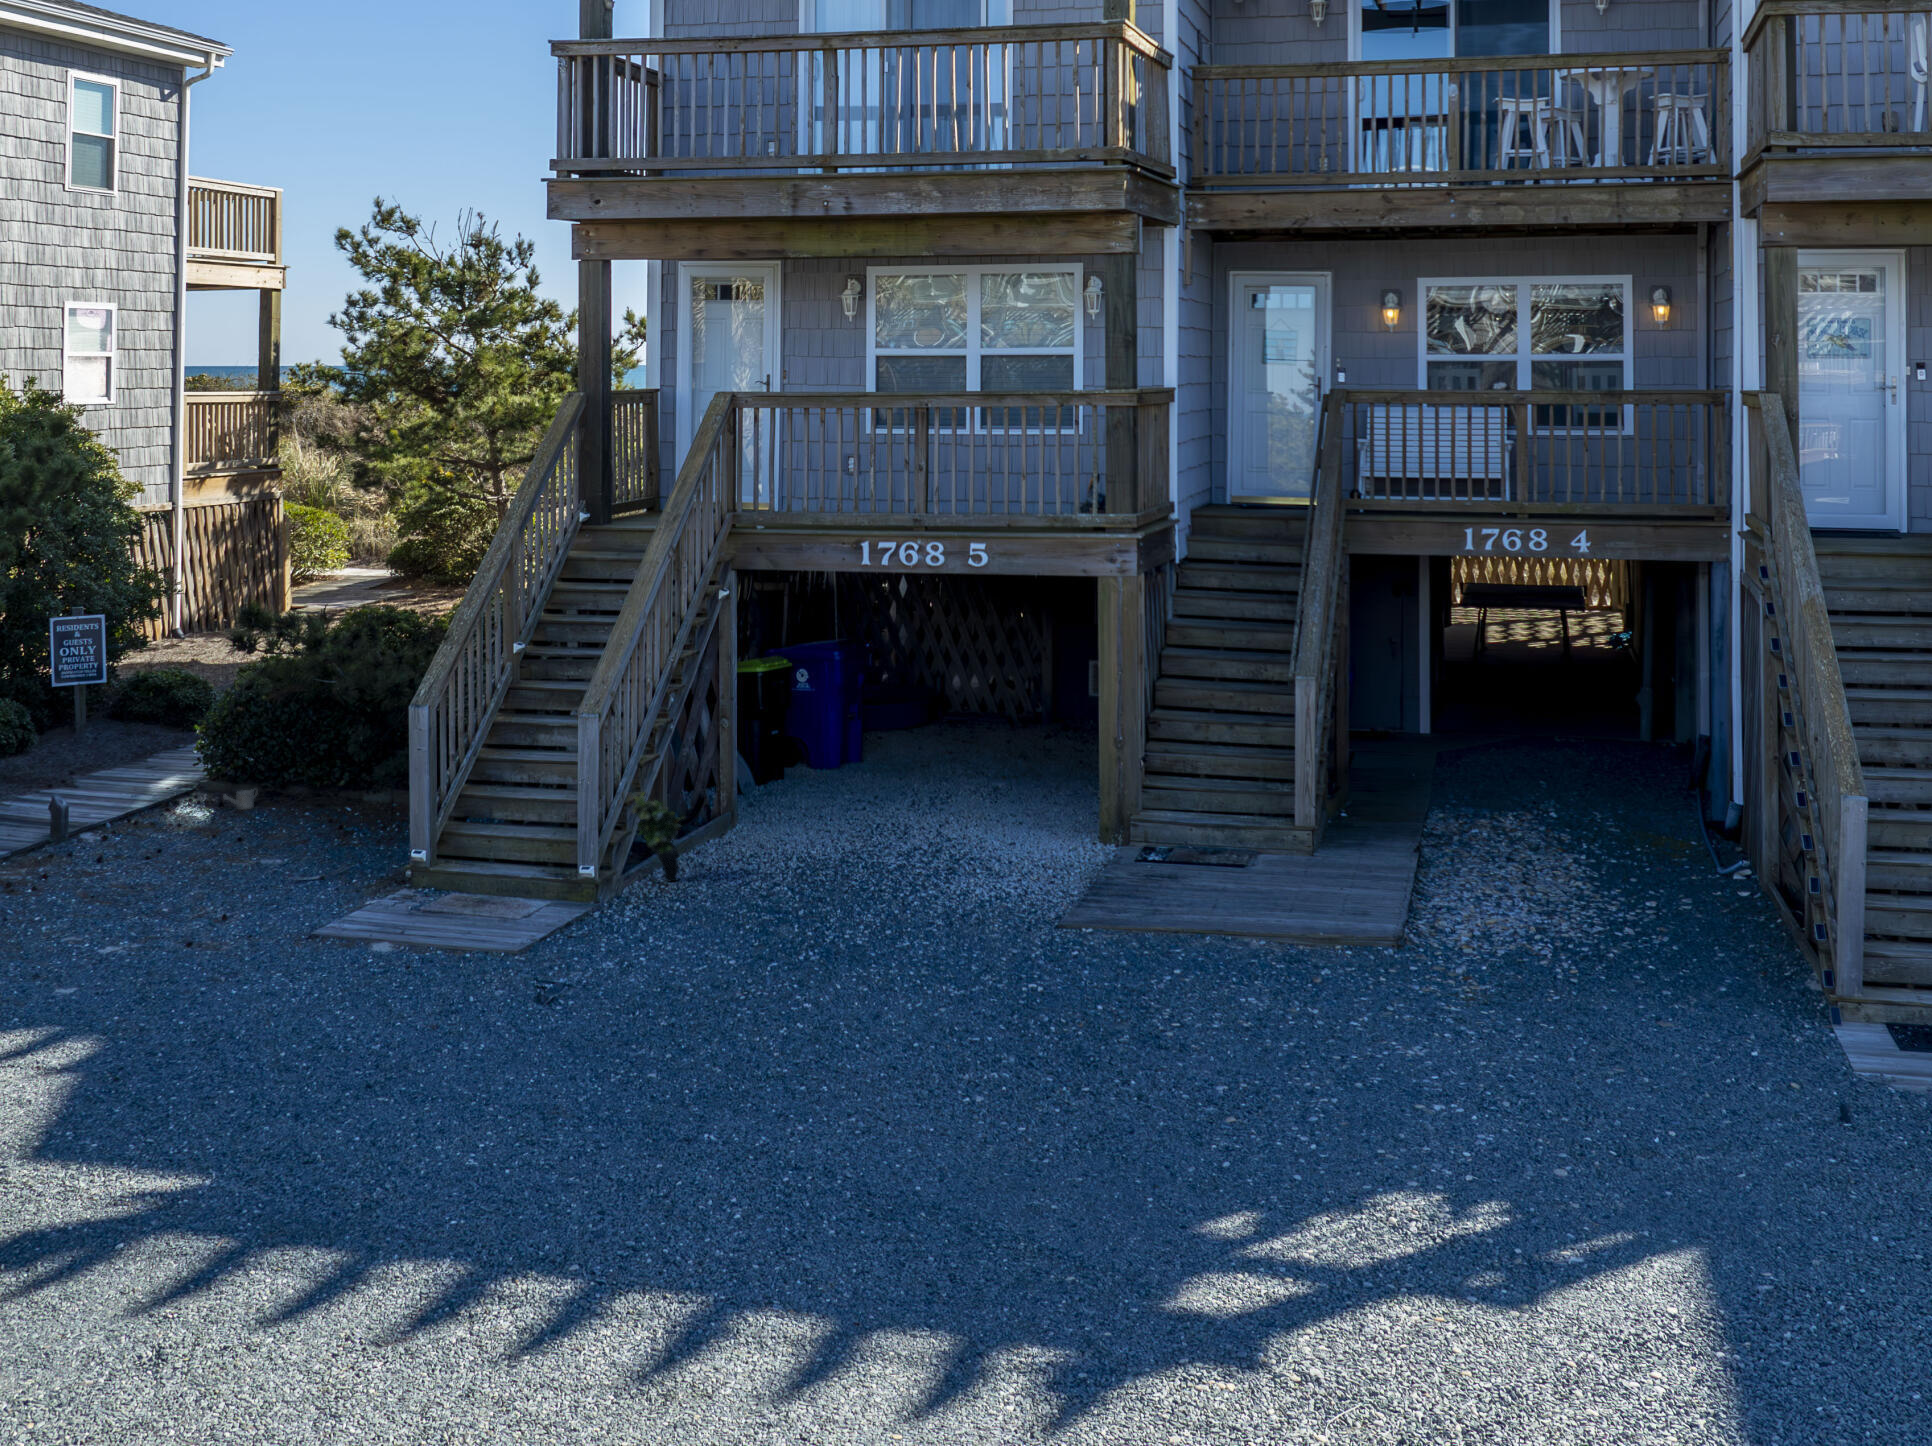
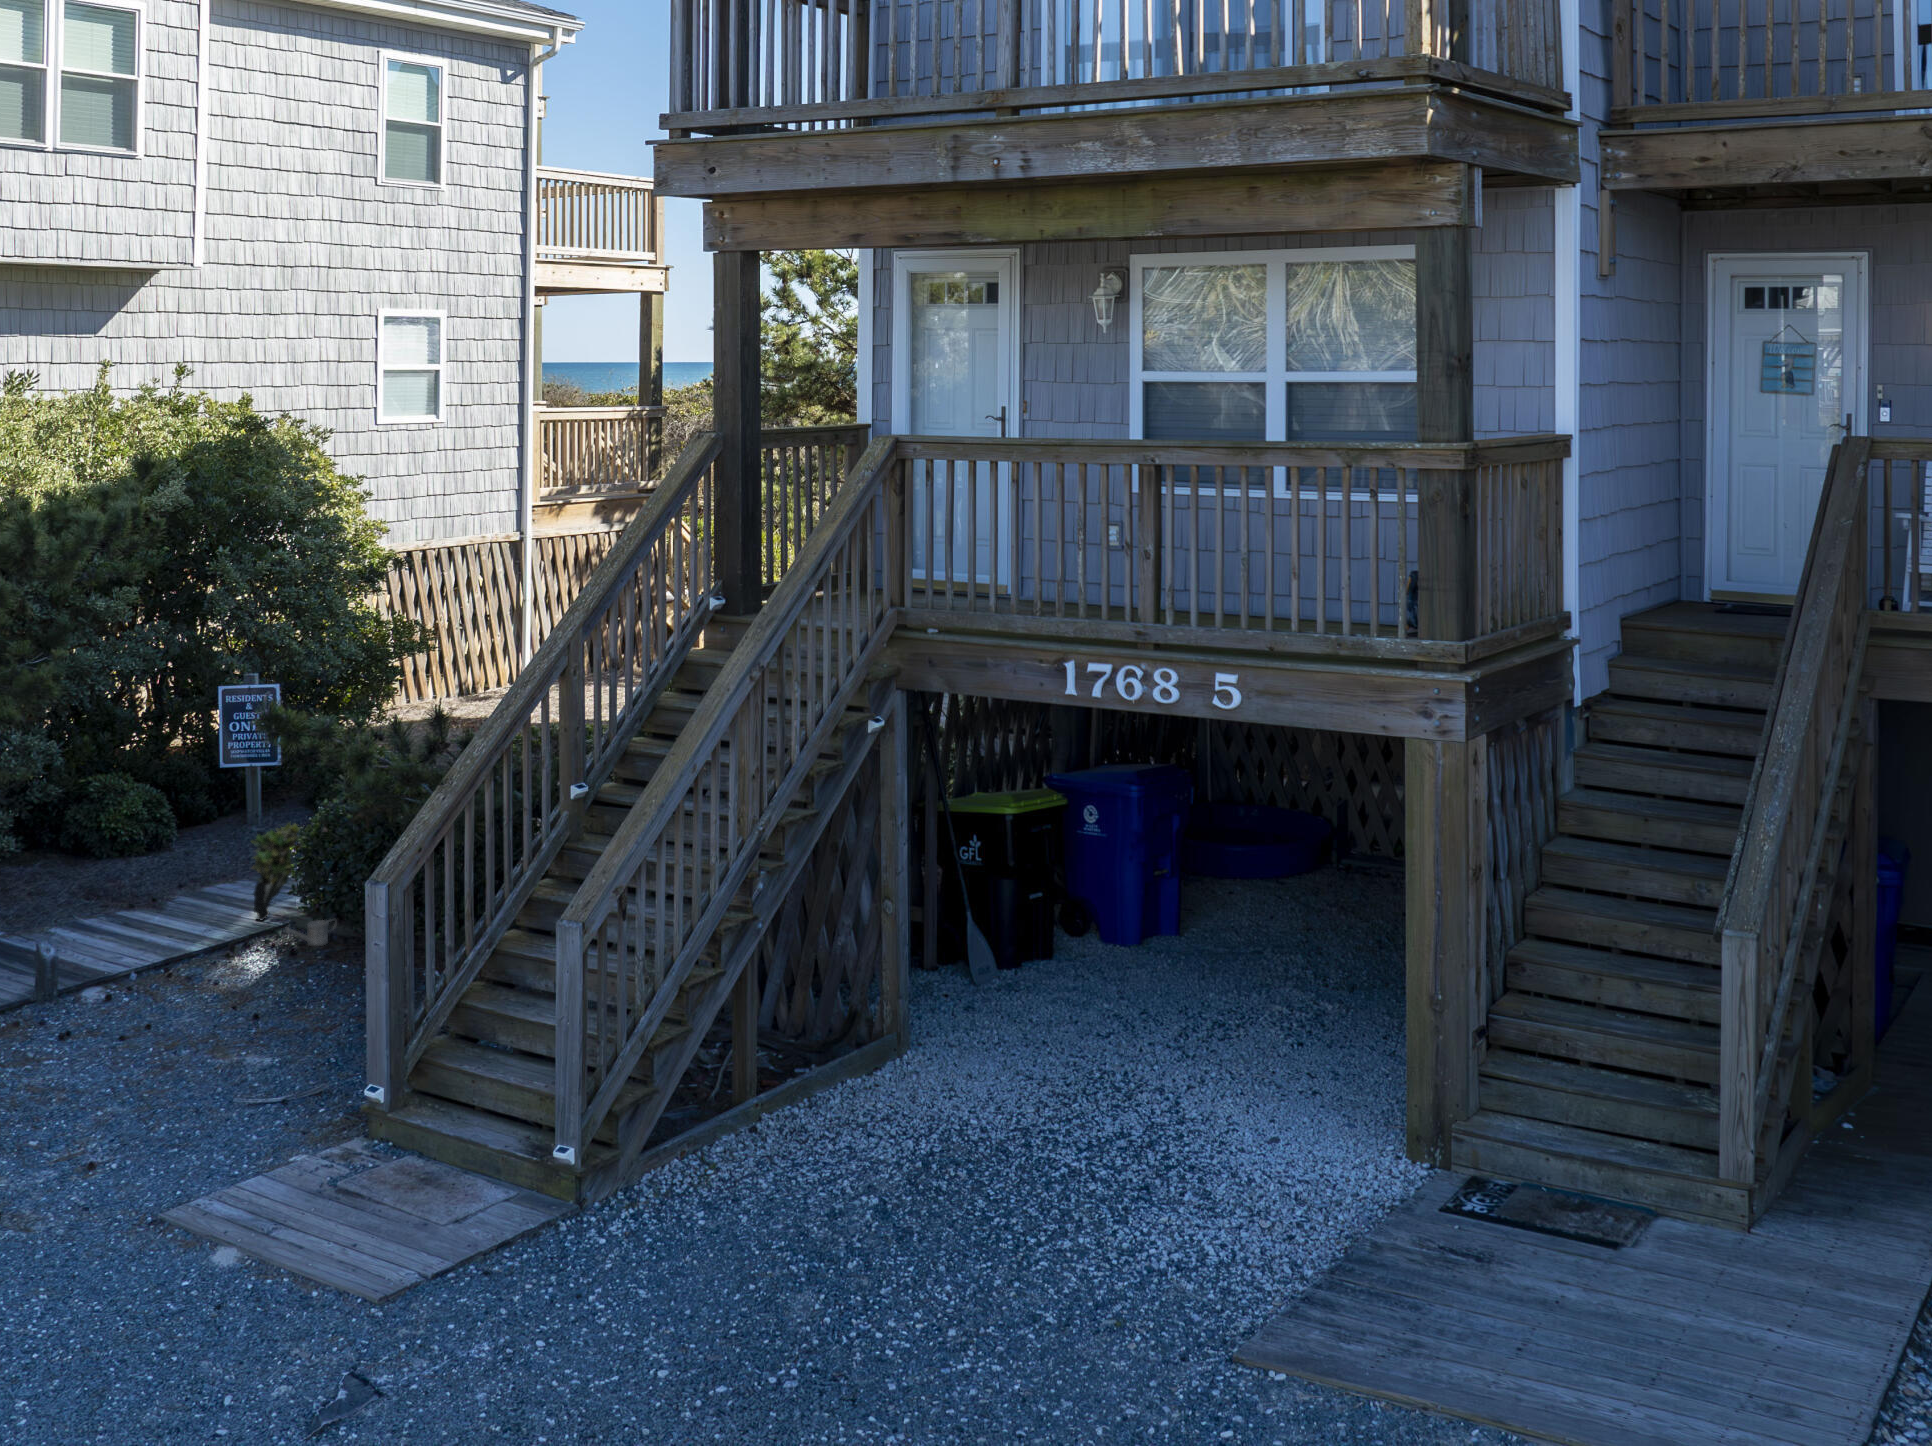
potted plant: present [632,794,681,881] -> present [251,823,300,920]

